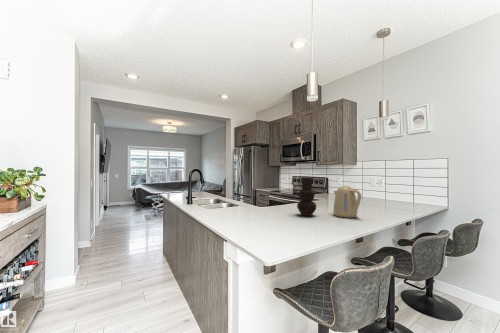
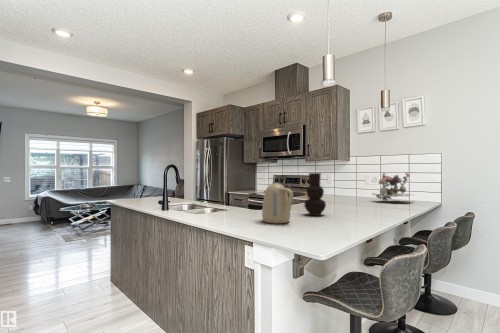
flower arrangement: none [372,176,416,203] -> present [373,173,410,200]
kettle: present [333,186,361,218] -> present [262,183,293,224]

